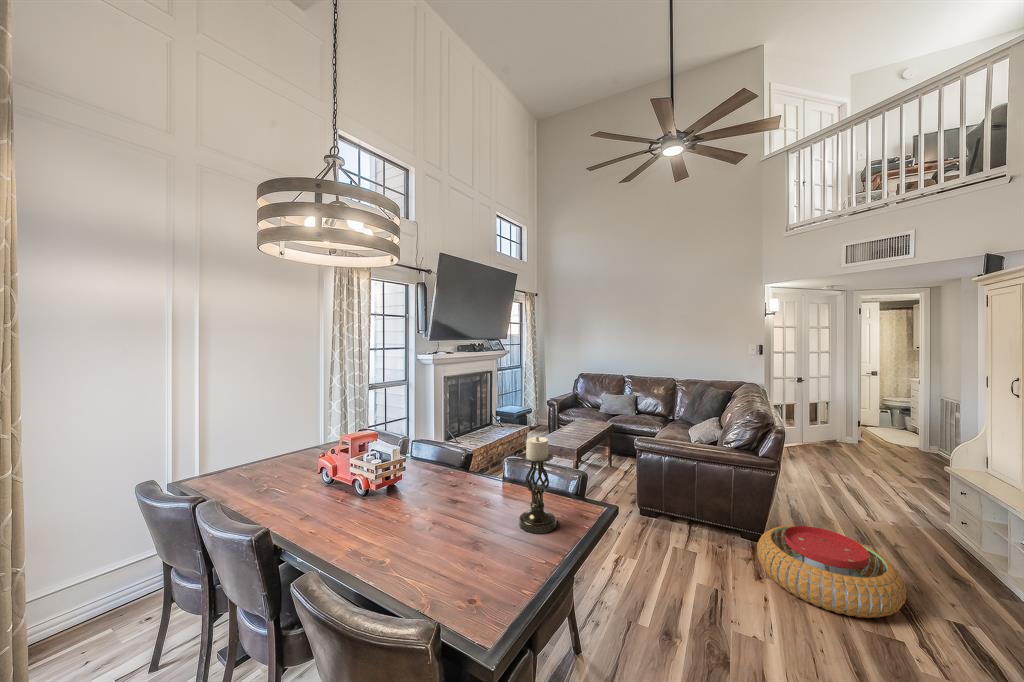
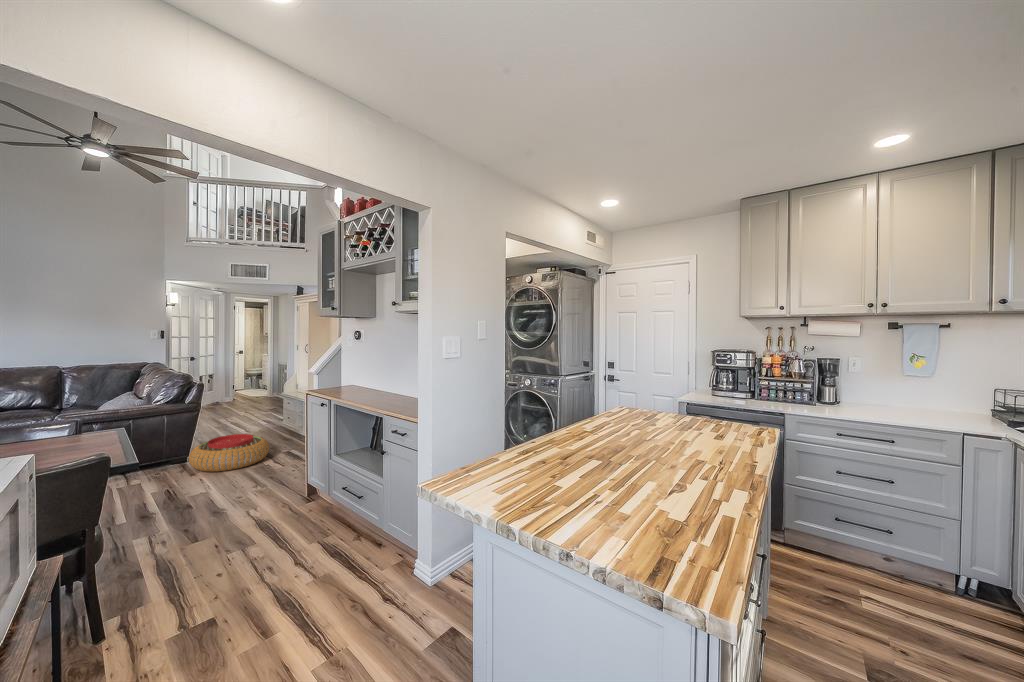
candle holder: present [519,436,556,534] -> none [49,385,90,449]

